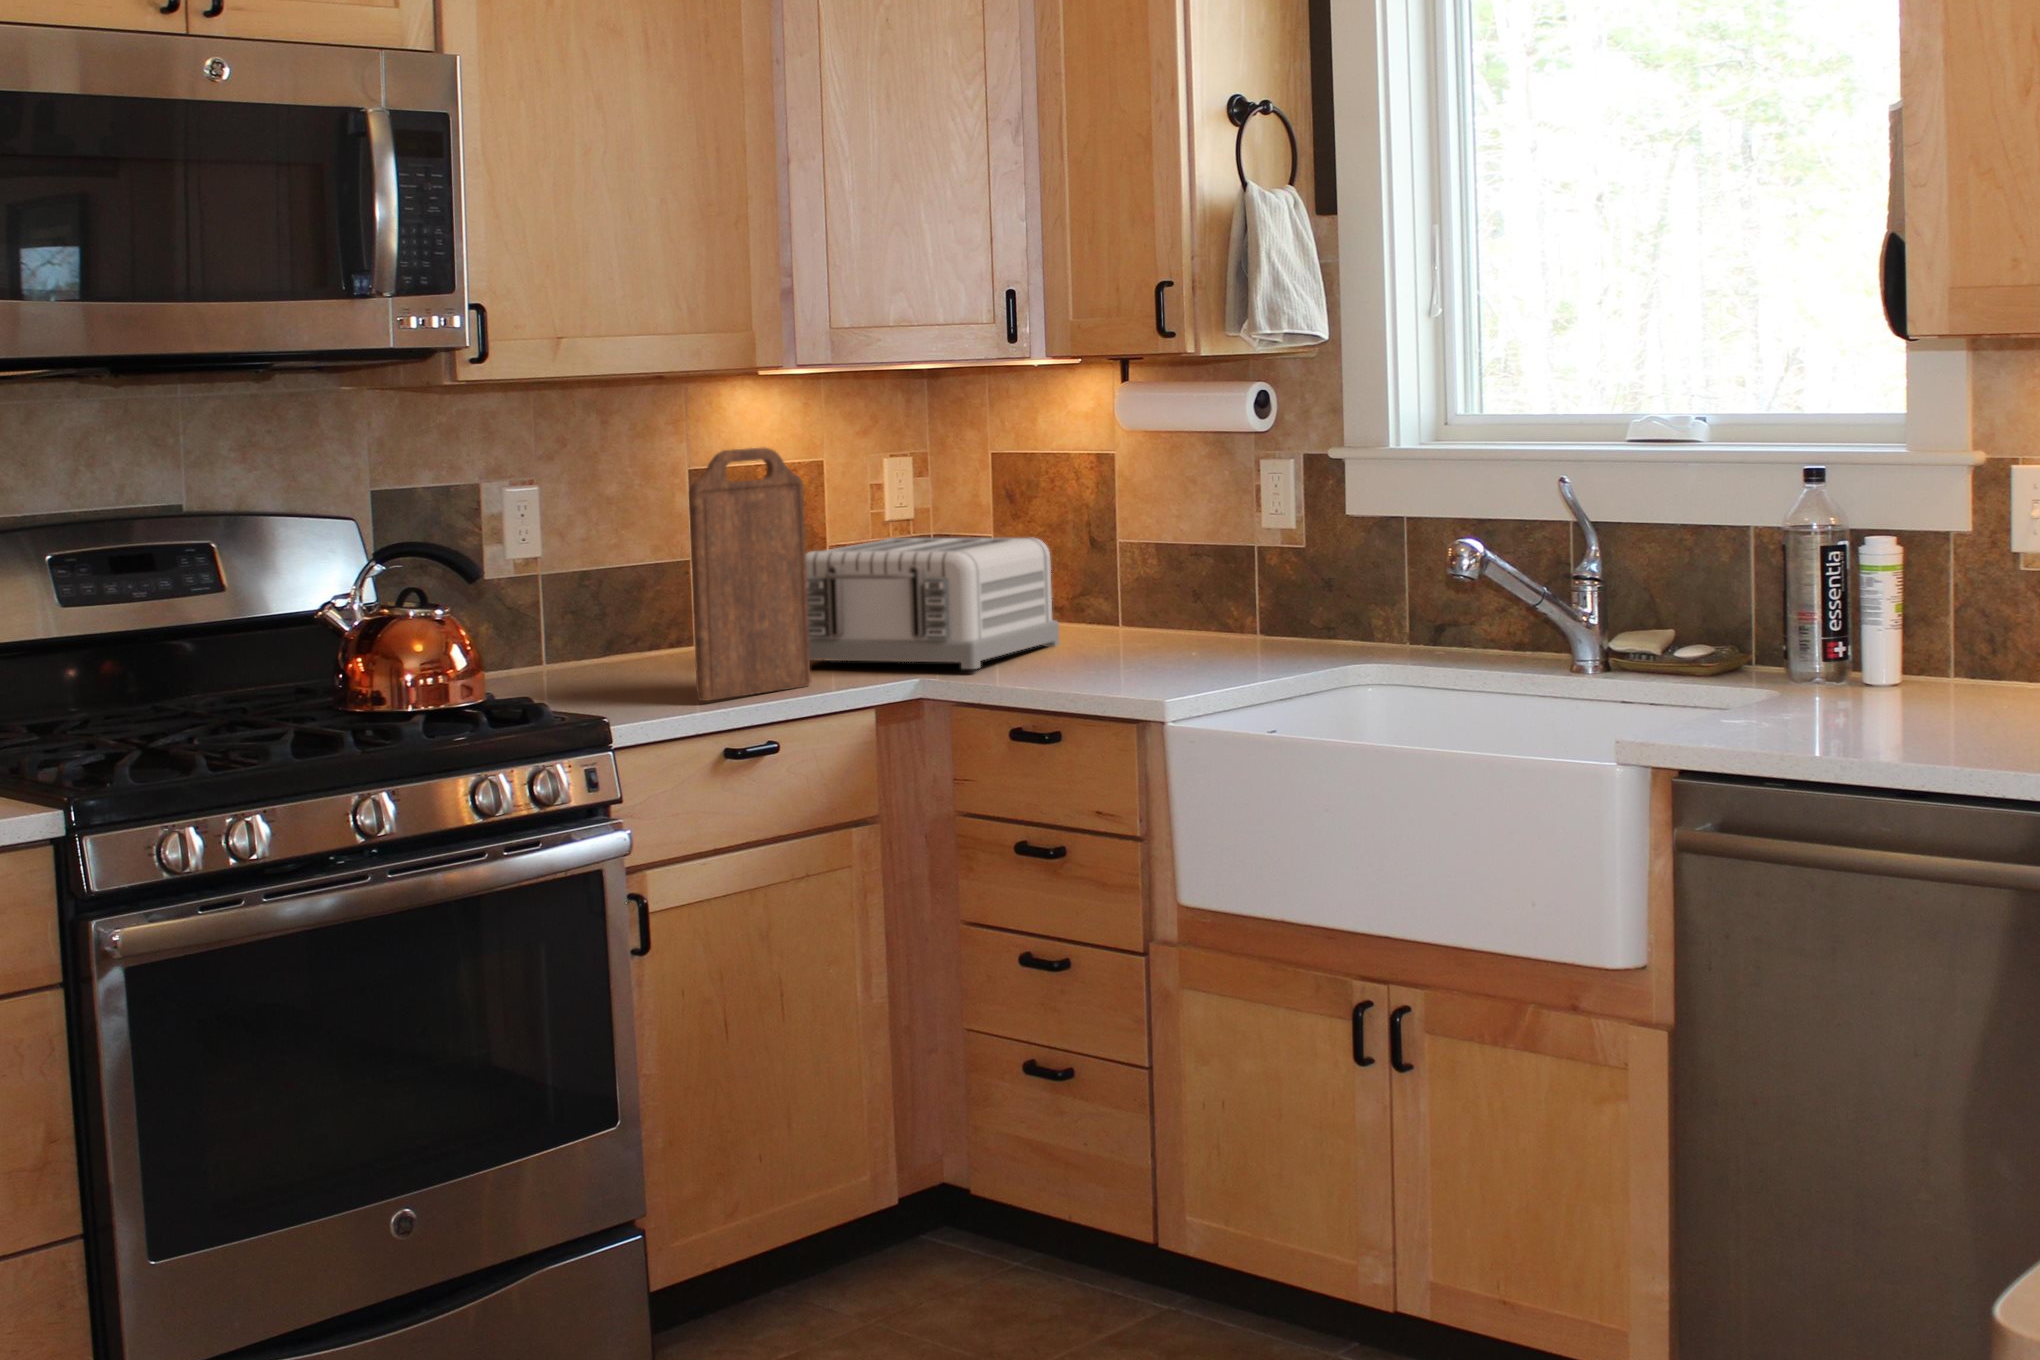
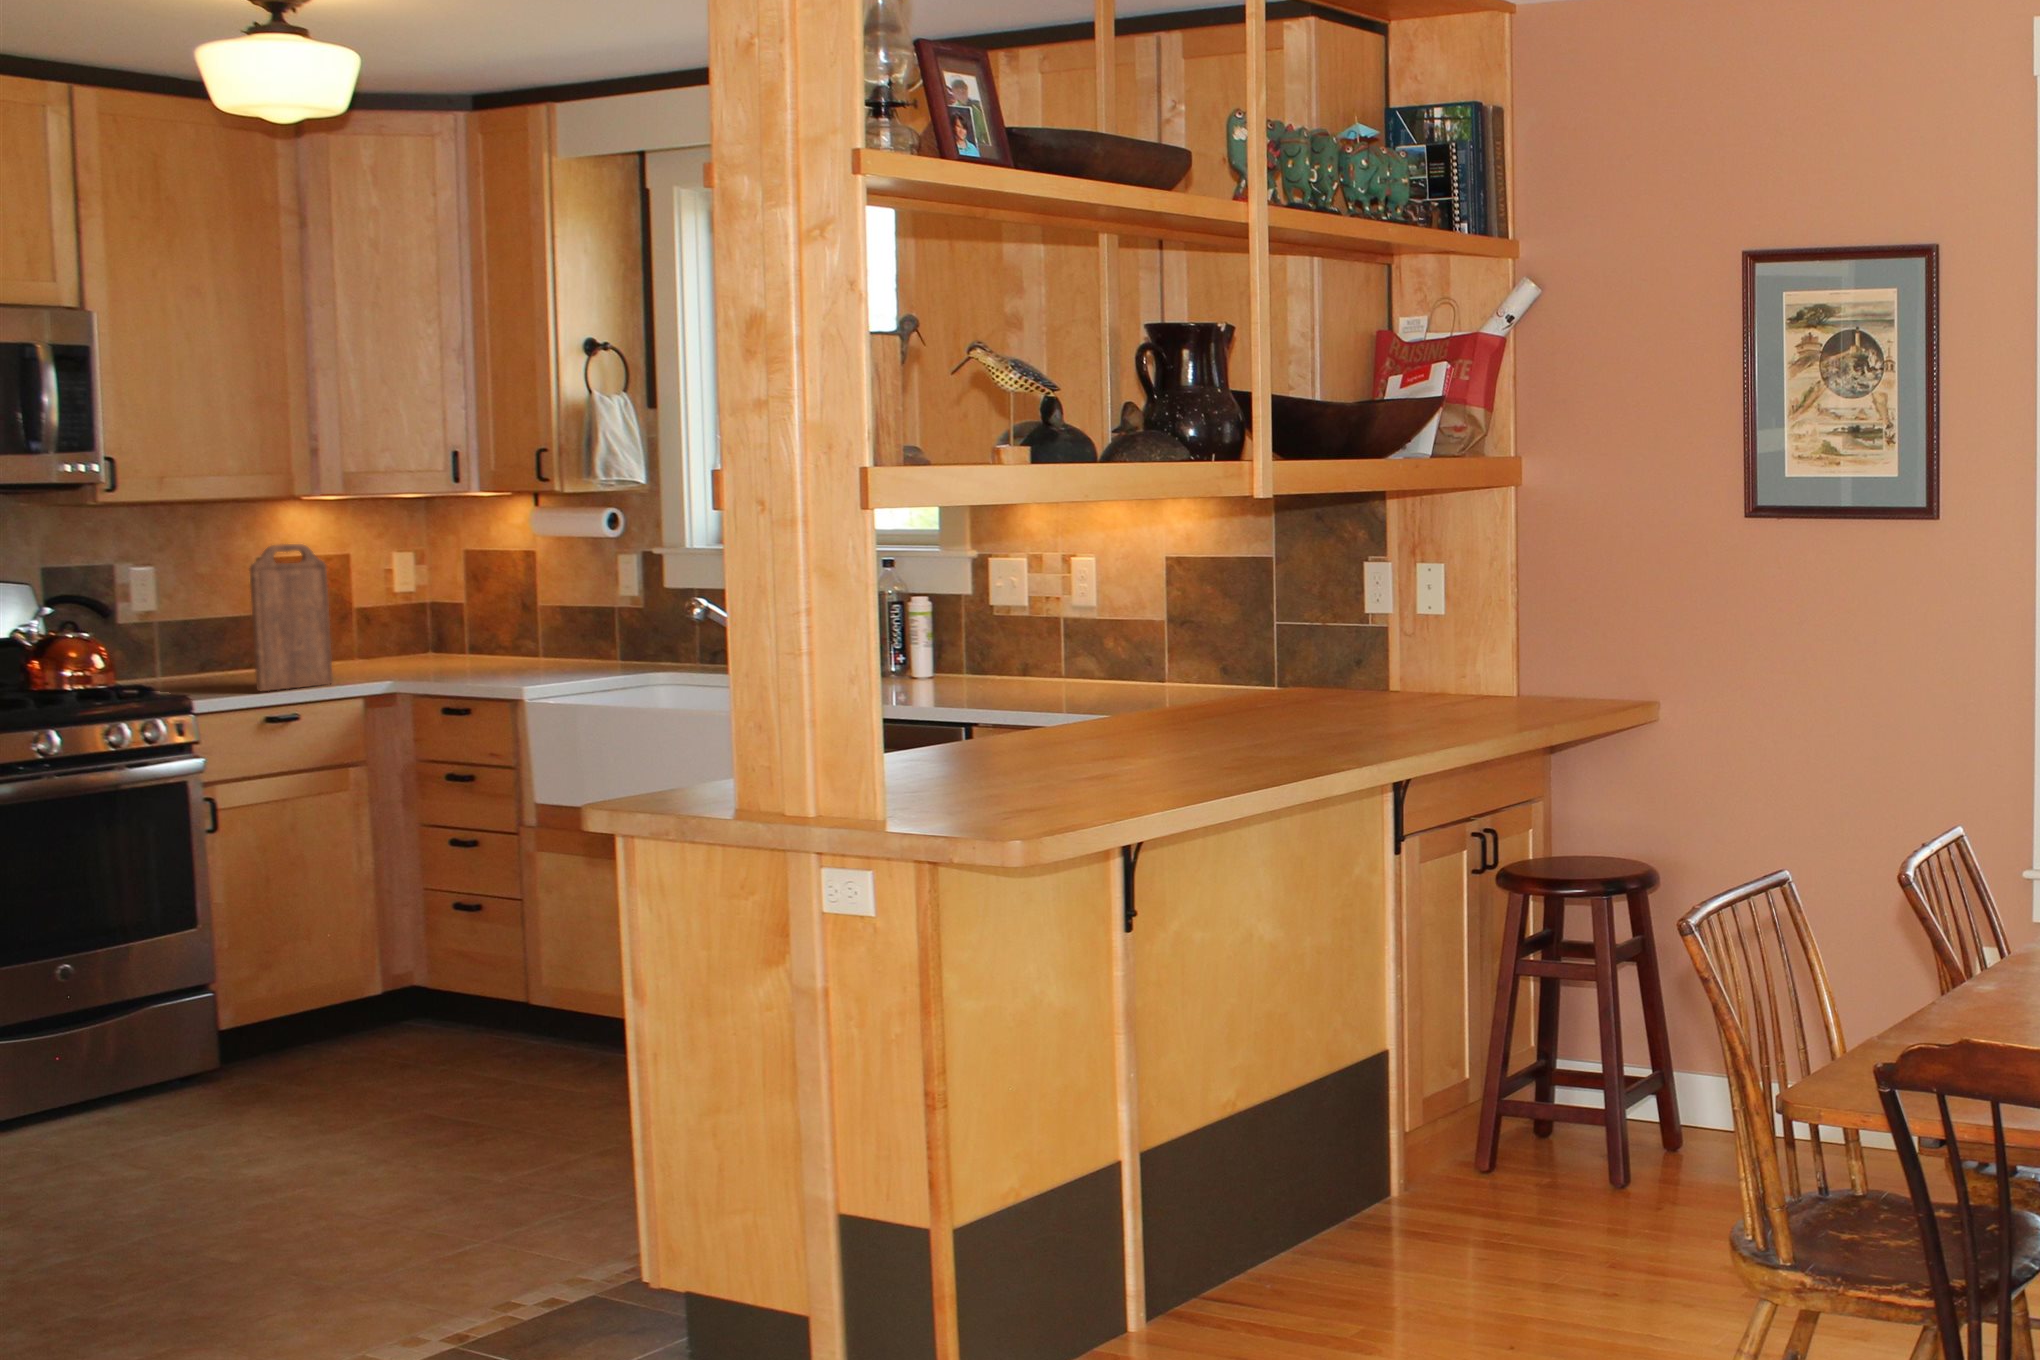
toaster: present [806,538,1059,669] -> none [322,601,500,675]

